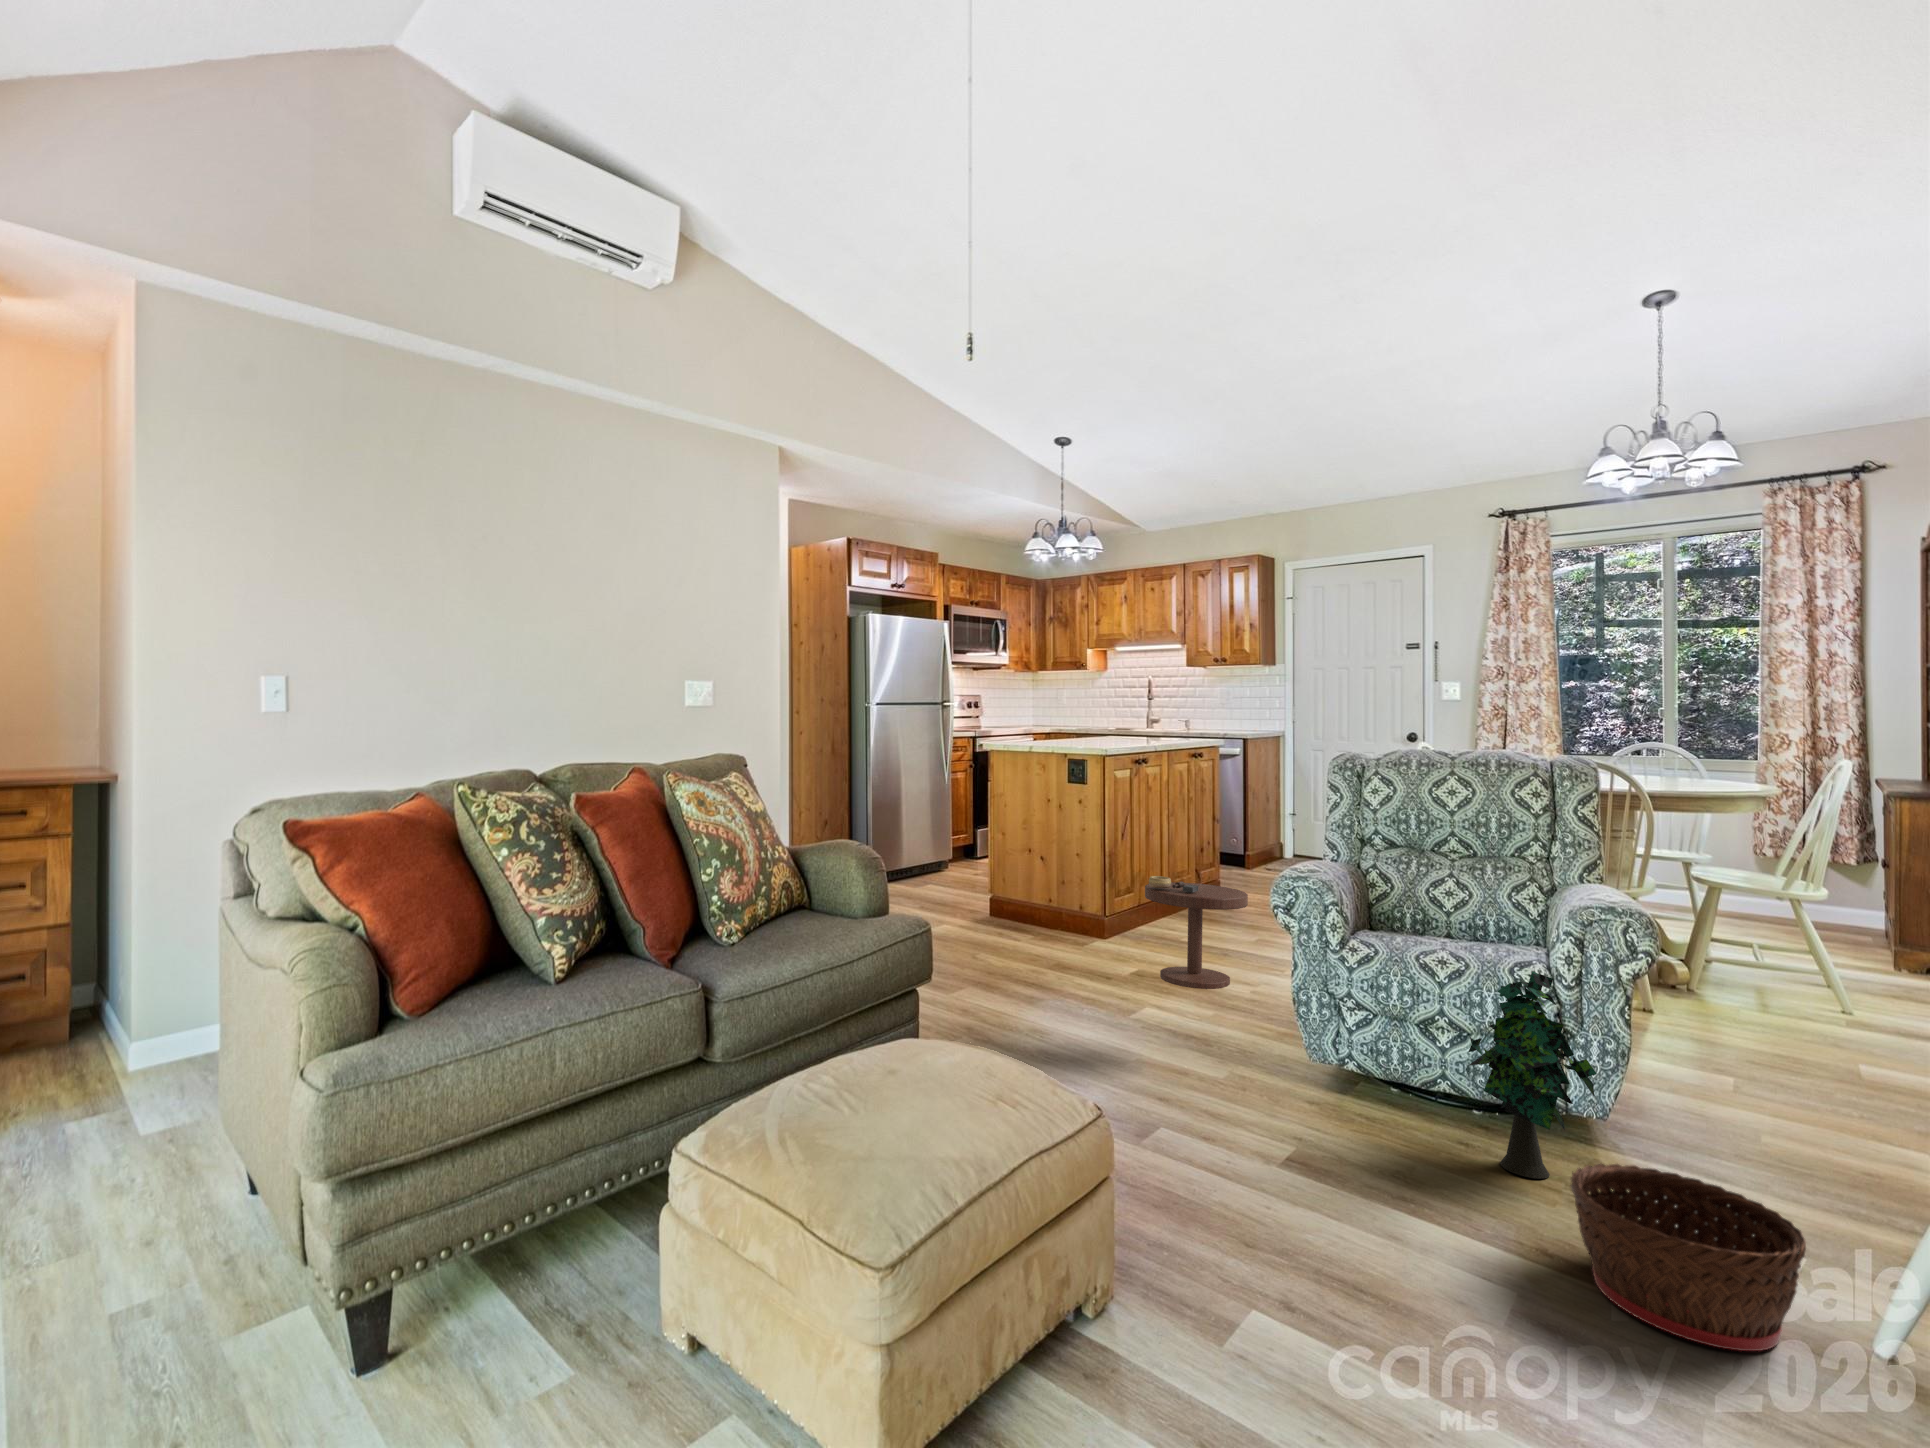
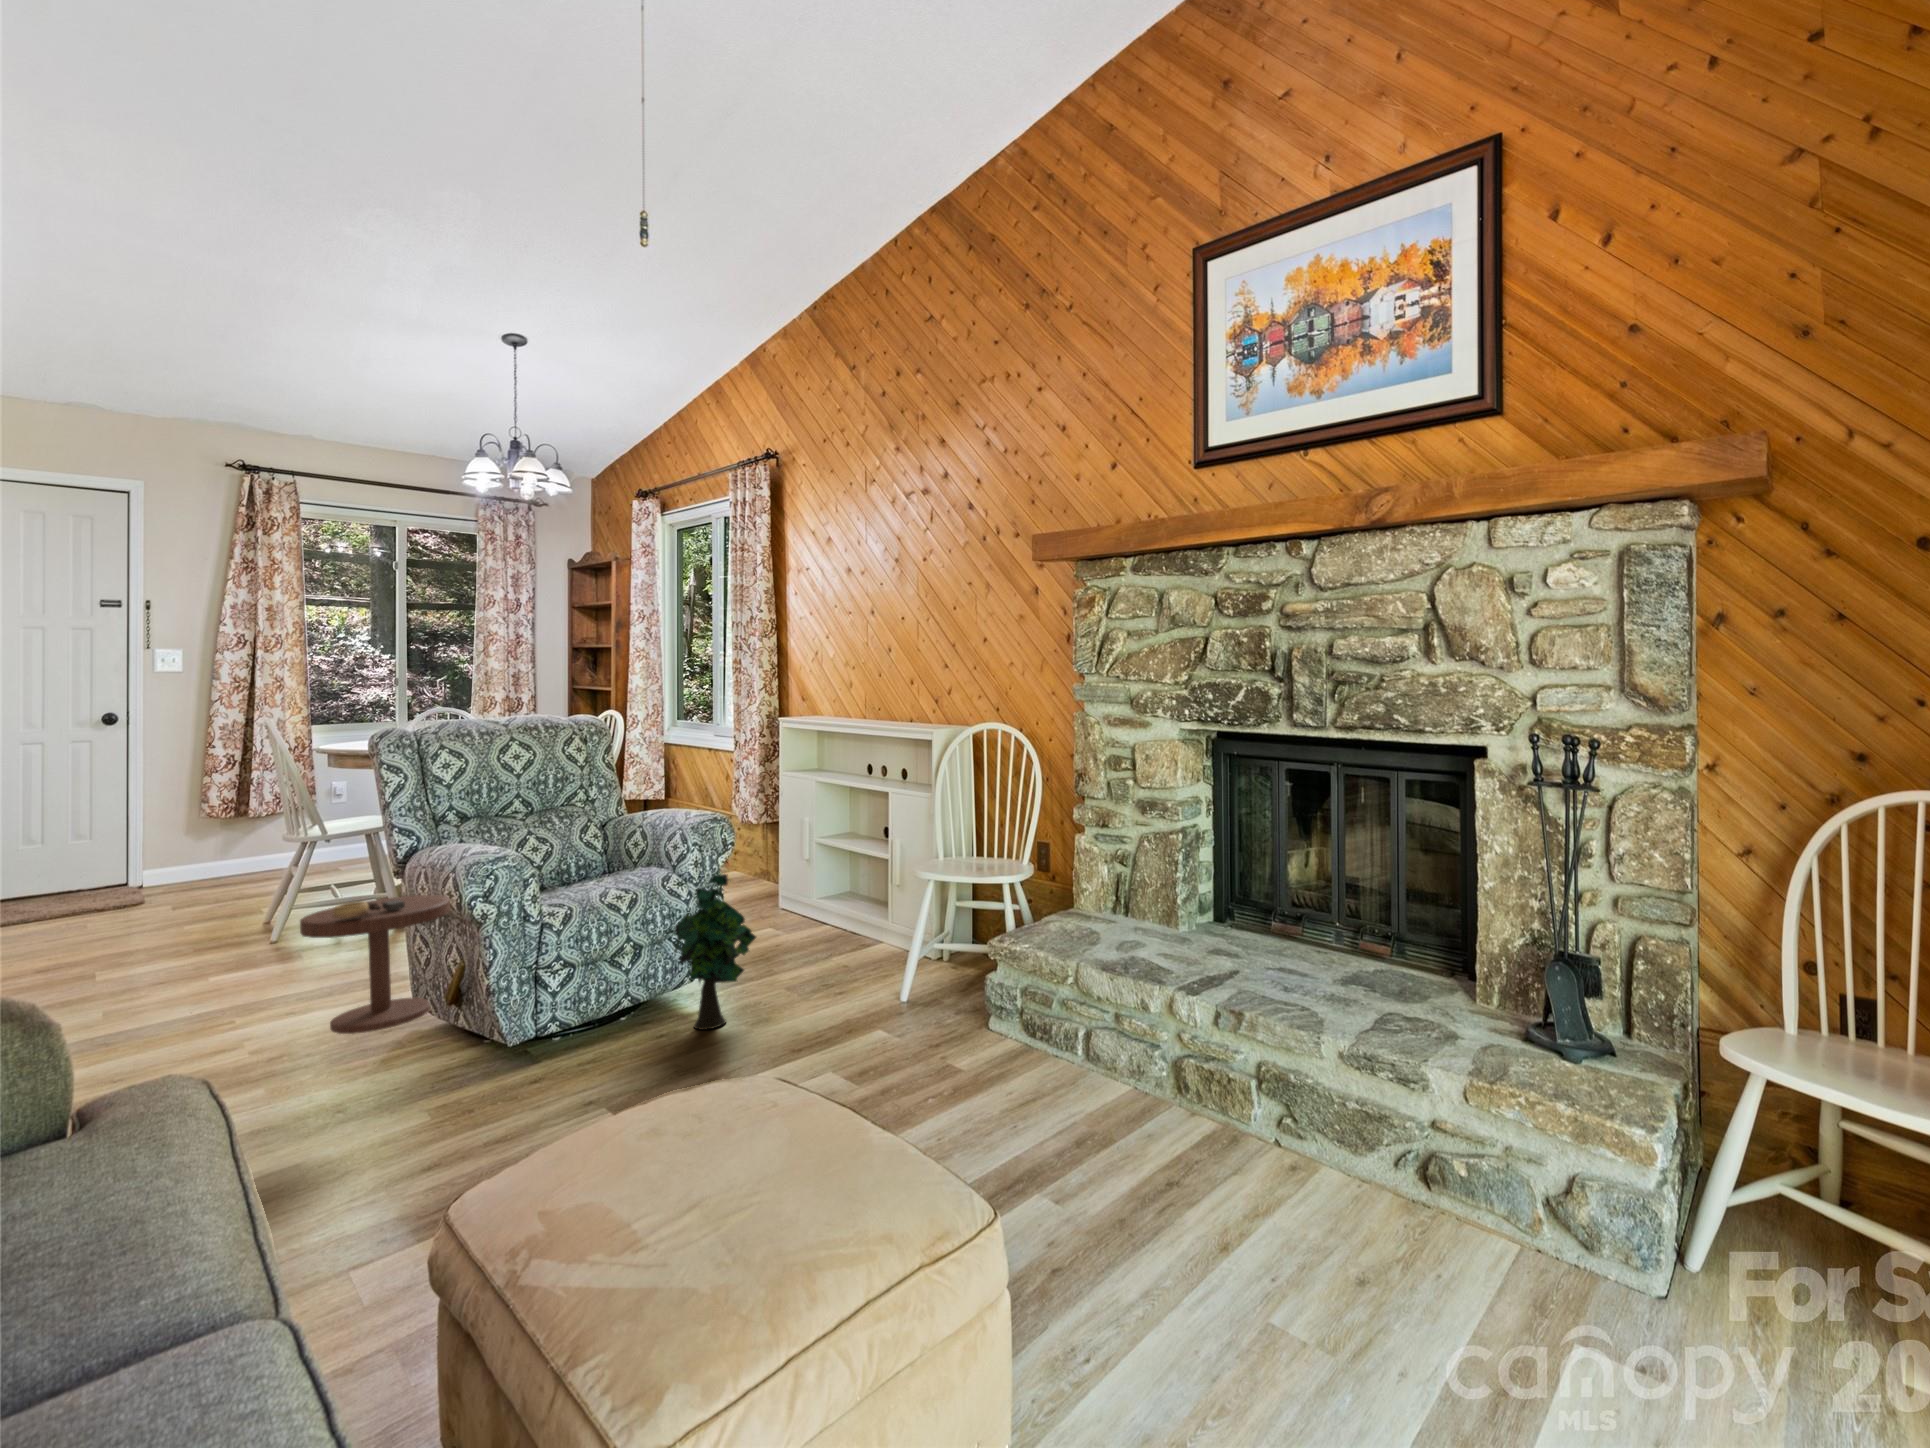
basket: present [1570,1163,1806,1351] -> none [806,954,914,1043]

